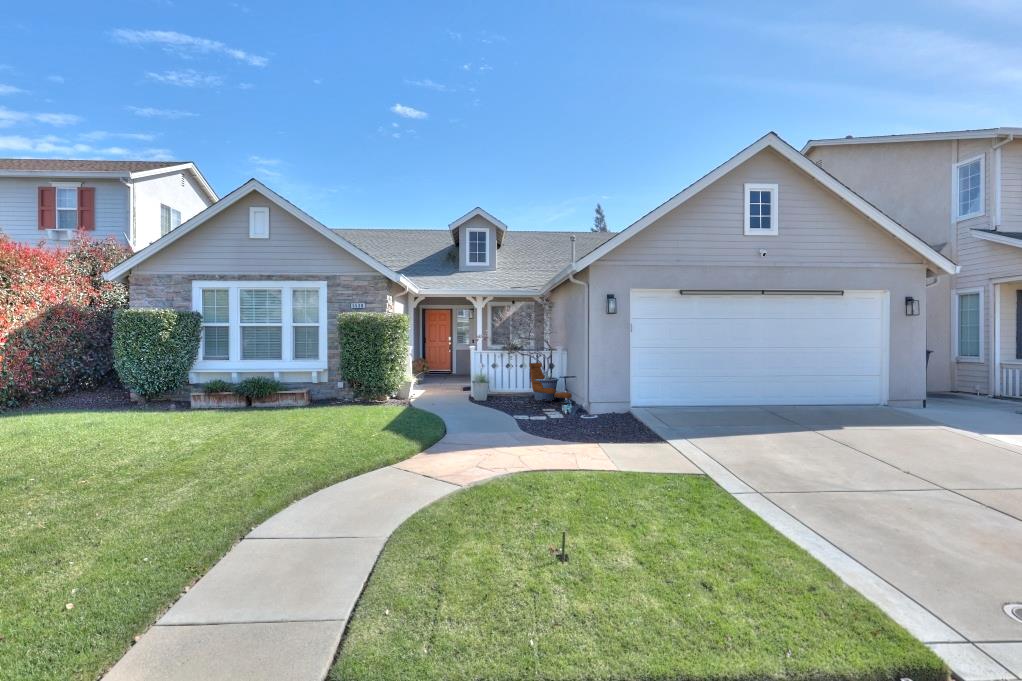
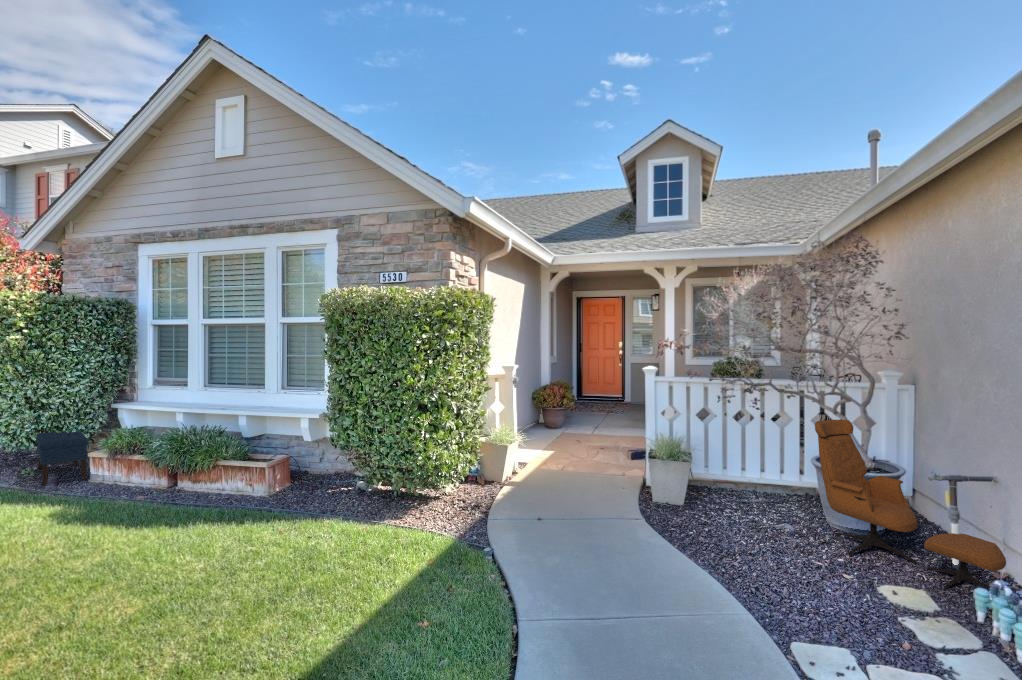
bench: none [143,385,192,410] -> present [36,431,88,486]

